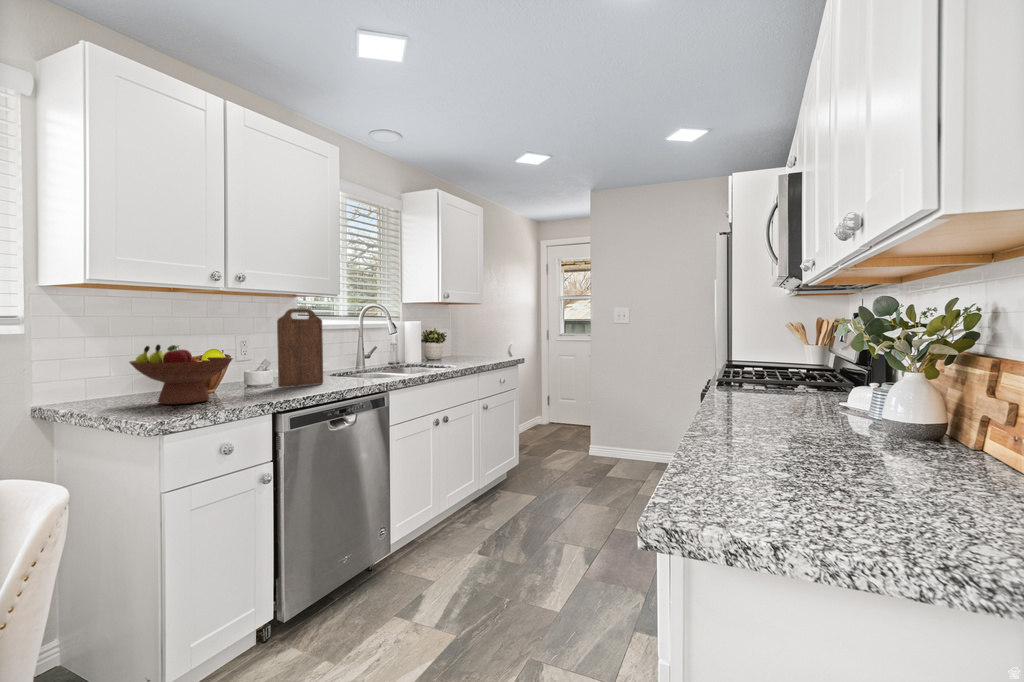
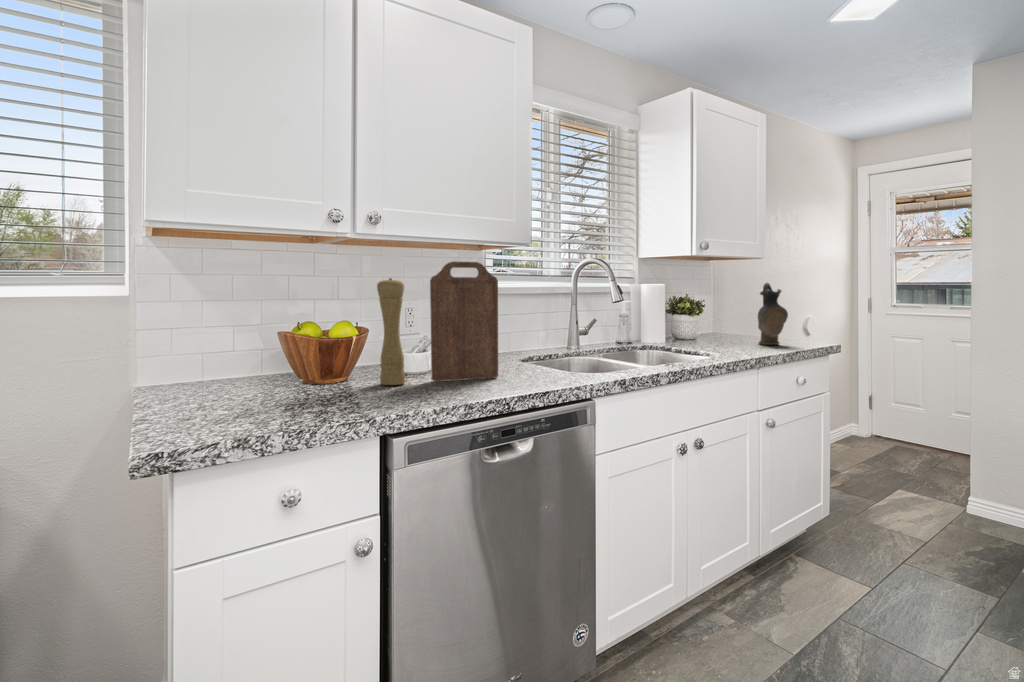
pepper mill: none [241,320,262,391] -> present [377,278,405,385]
ceramic pitcher: none [480,320,497,361] -> present [758,283,788,345]
fruit bowl: present [129,345,233,404] -> none [193,315,343,408]

